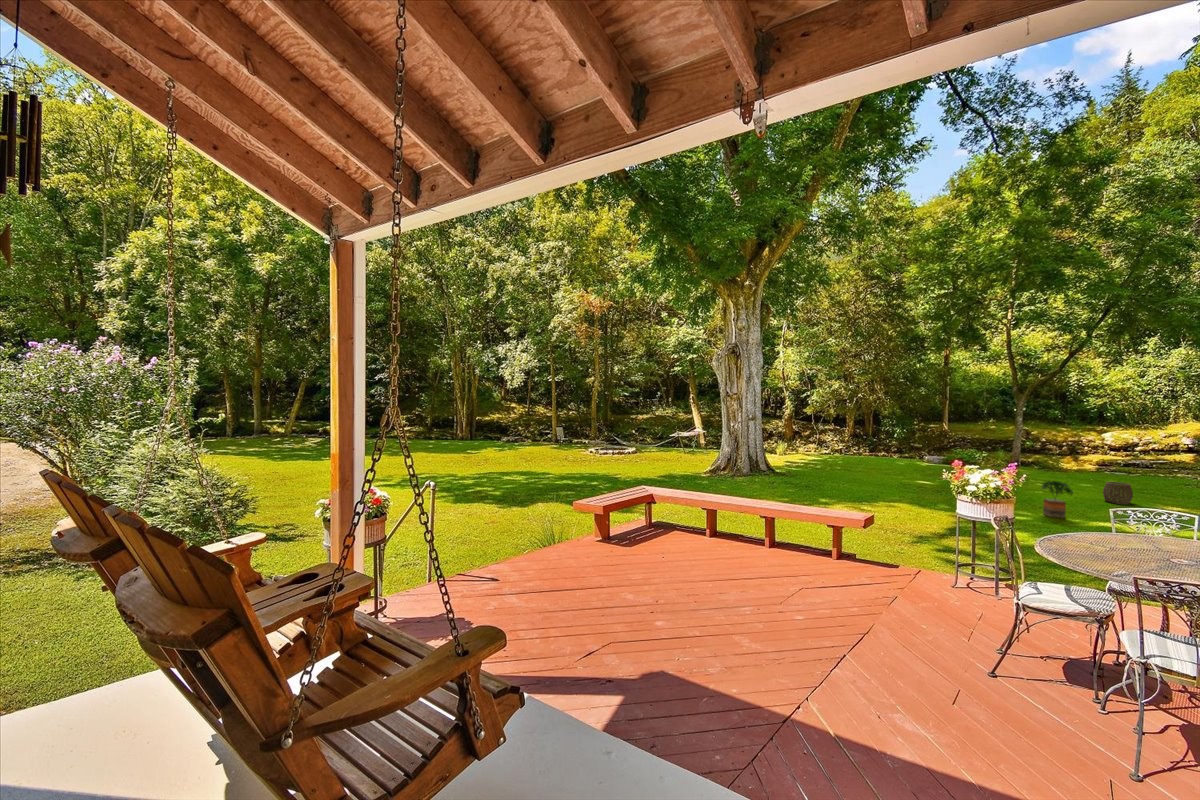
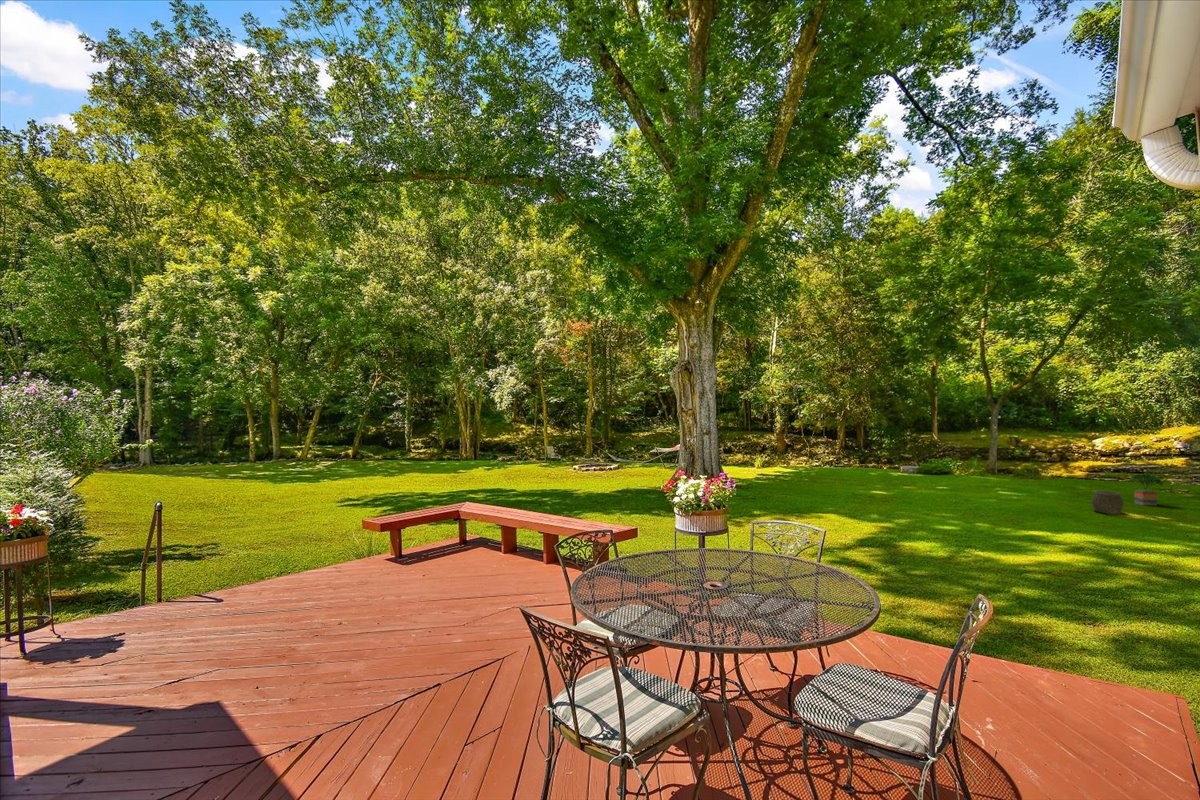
potted tree: present [1041,481,1073,518] -> present [1132,474,1163,506]

